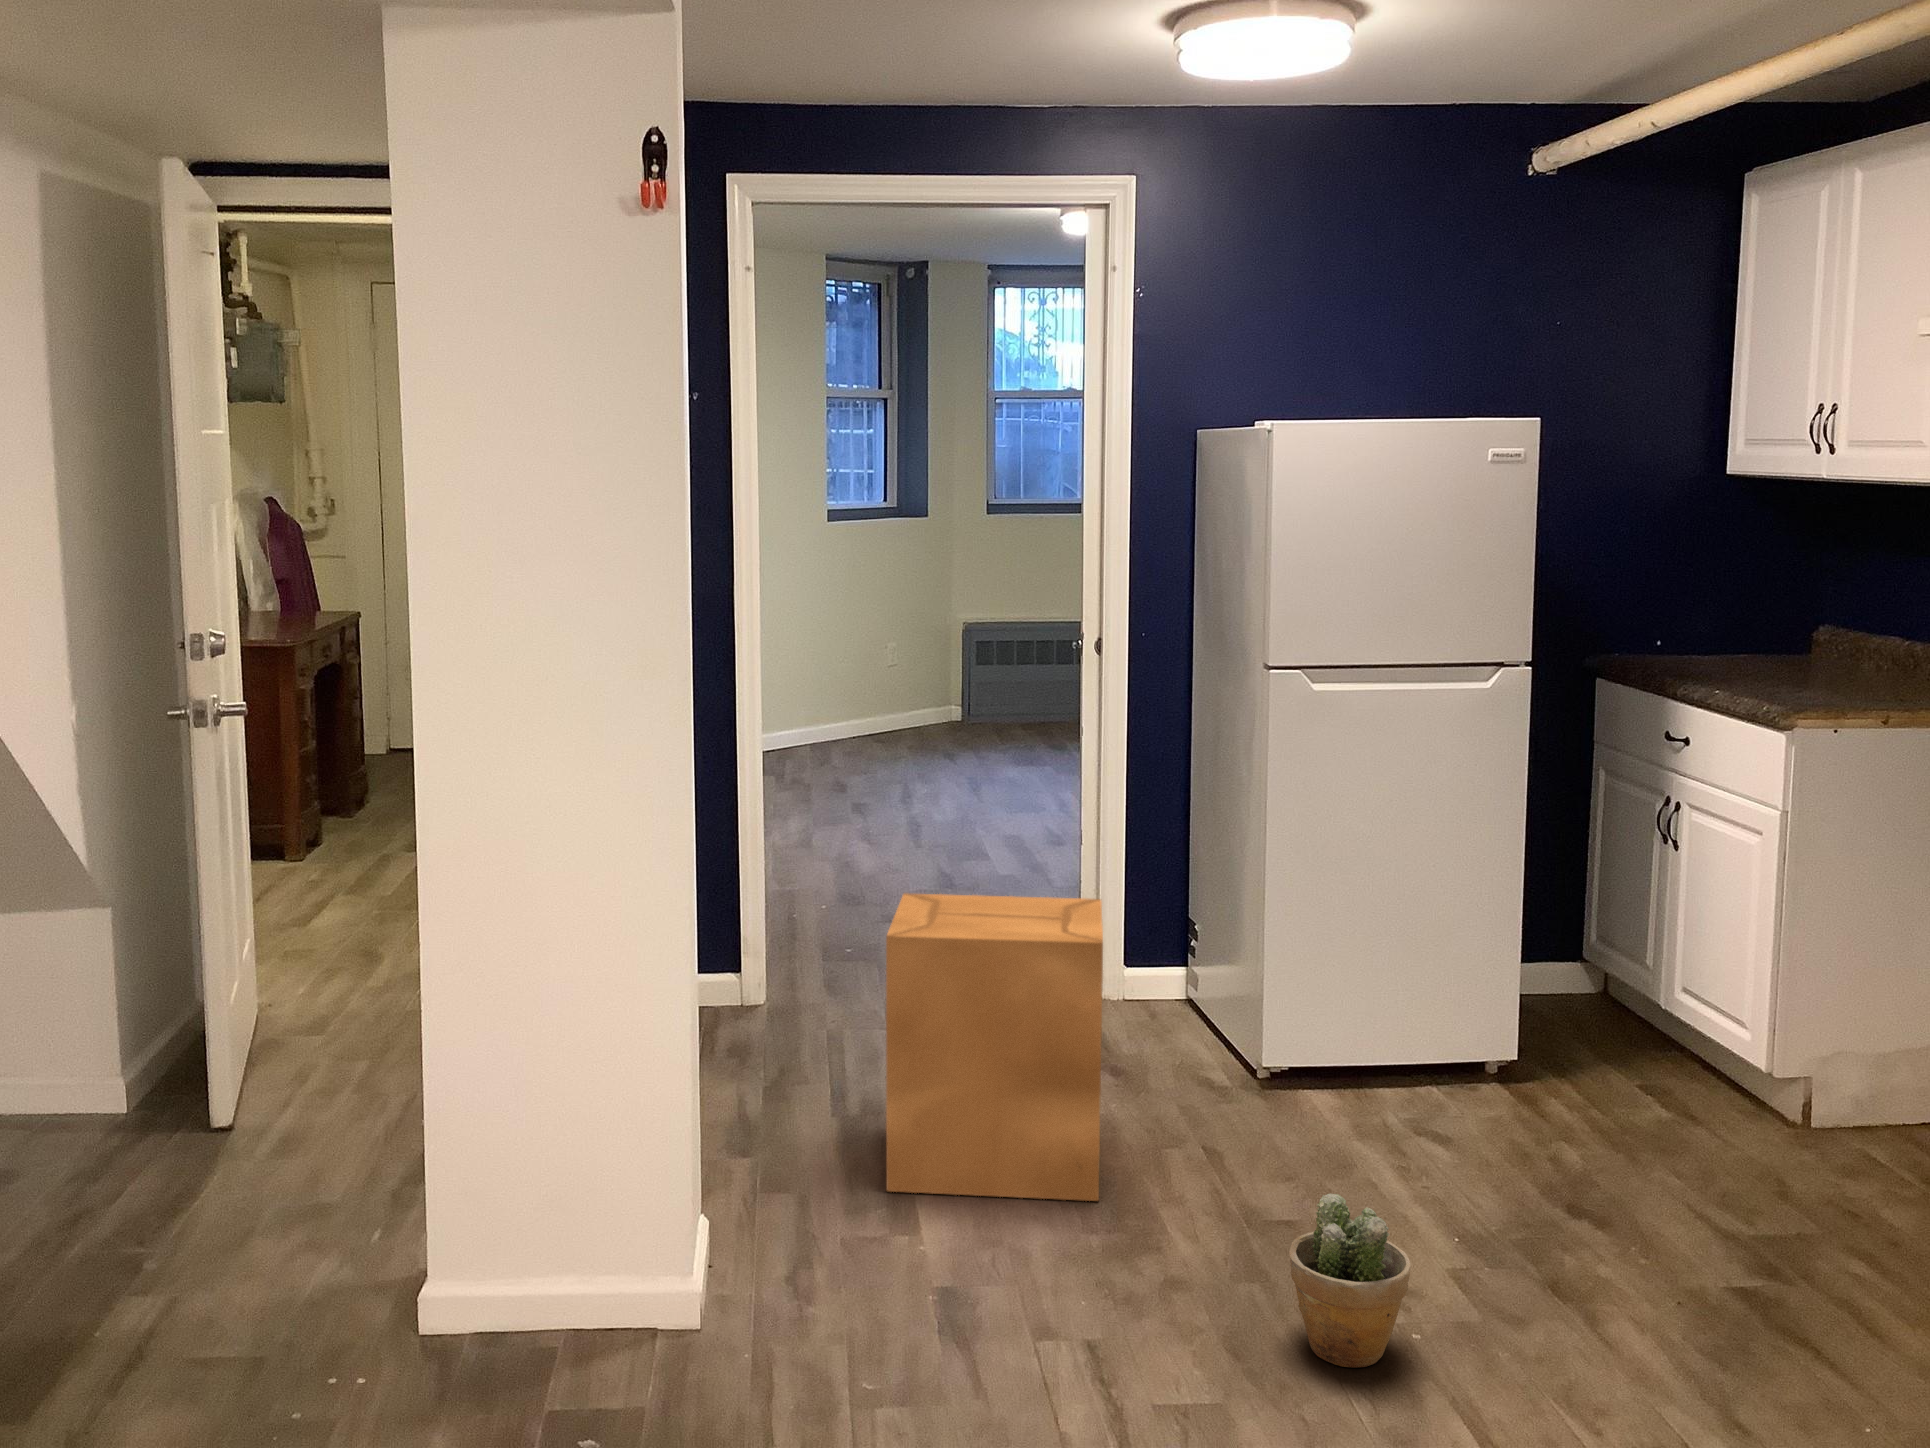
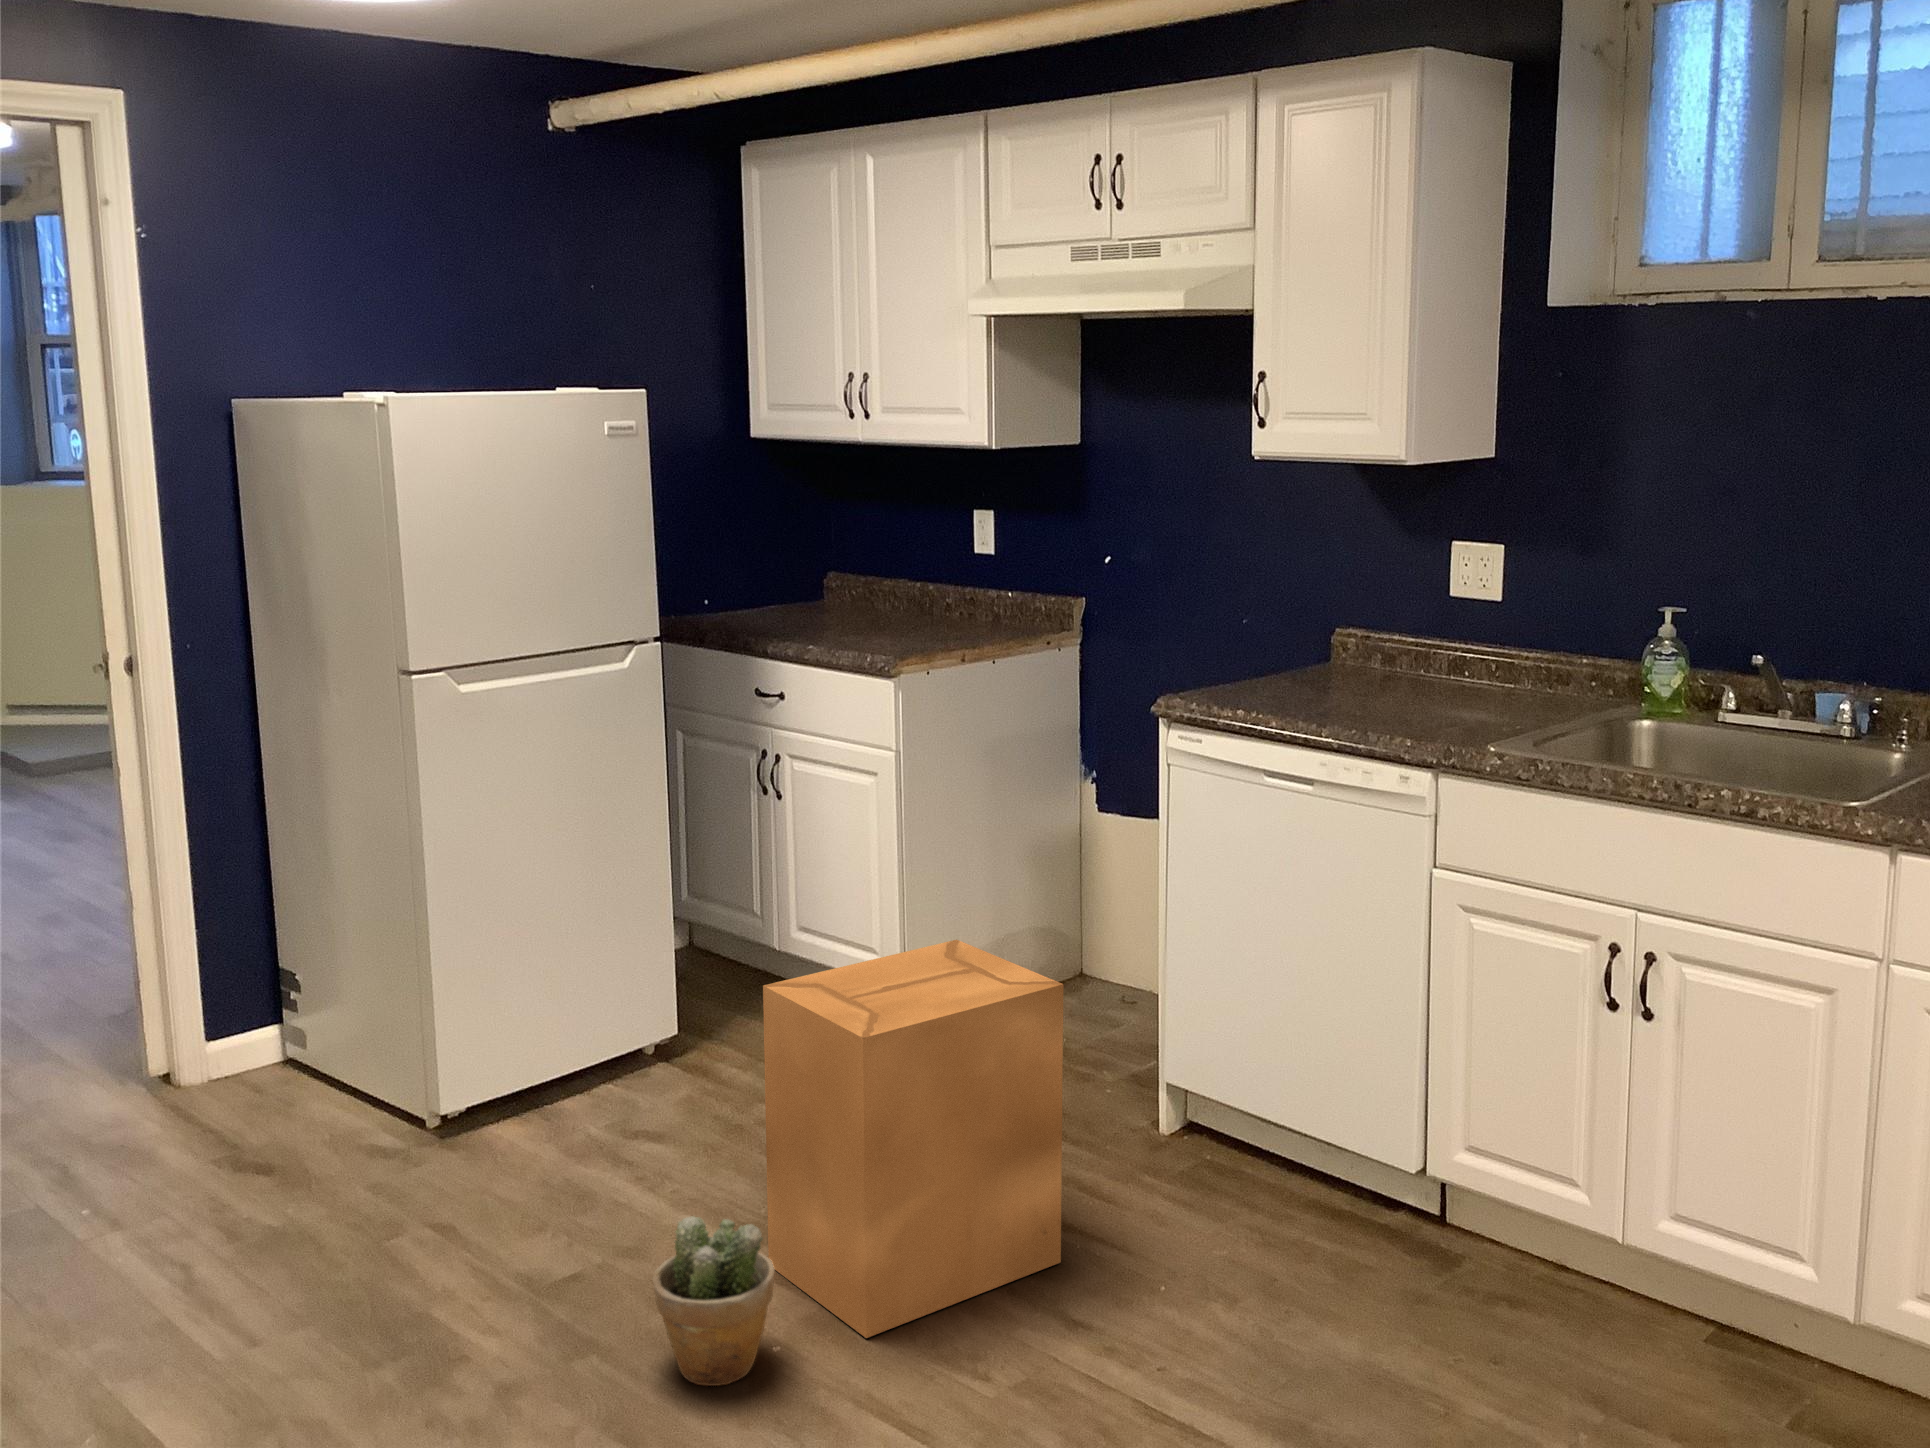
cardboard box: present [886,893,1103,1201] -> present [763,940,1063,1338]

